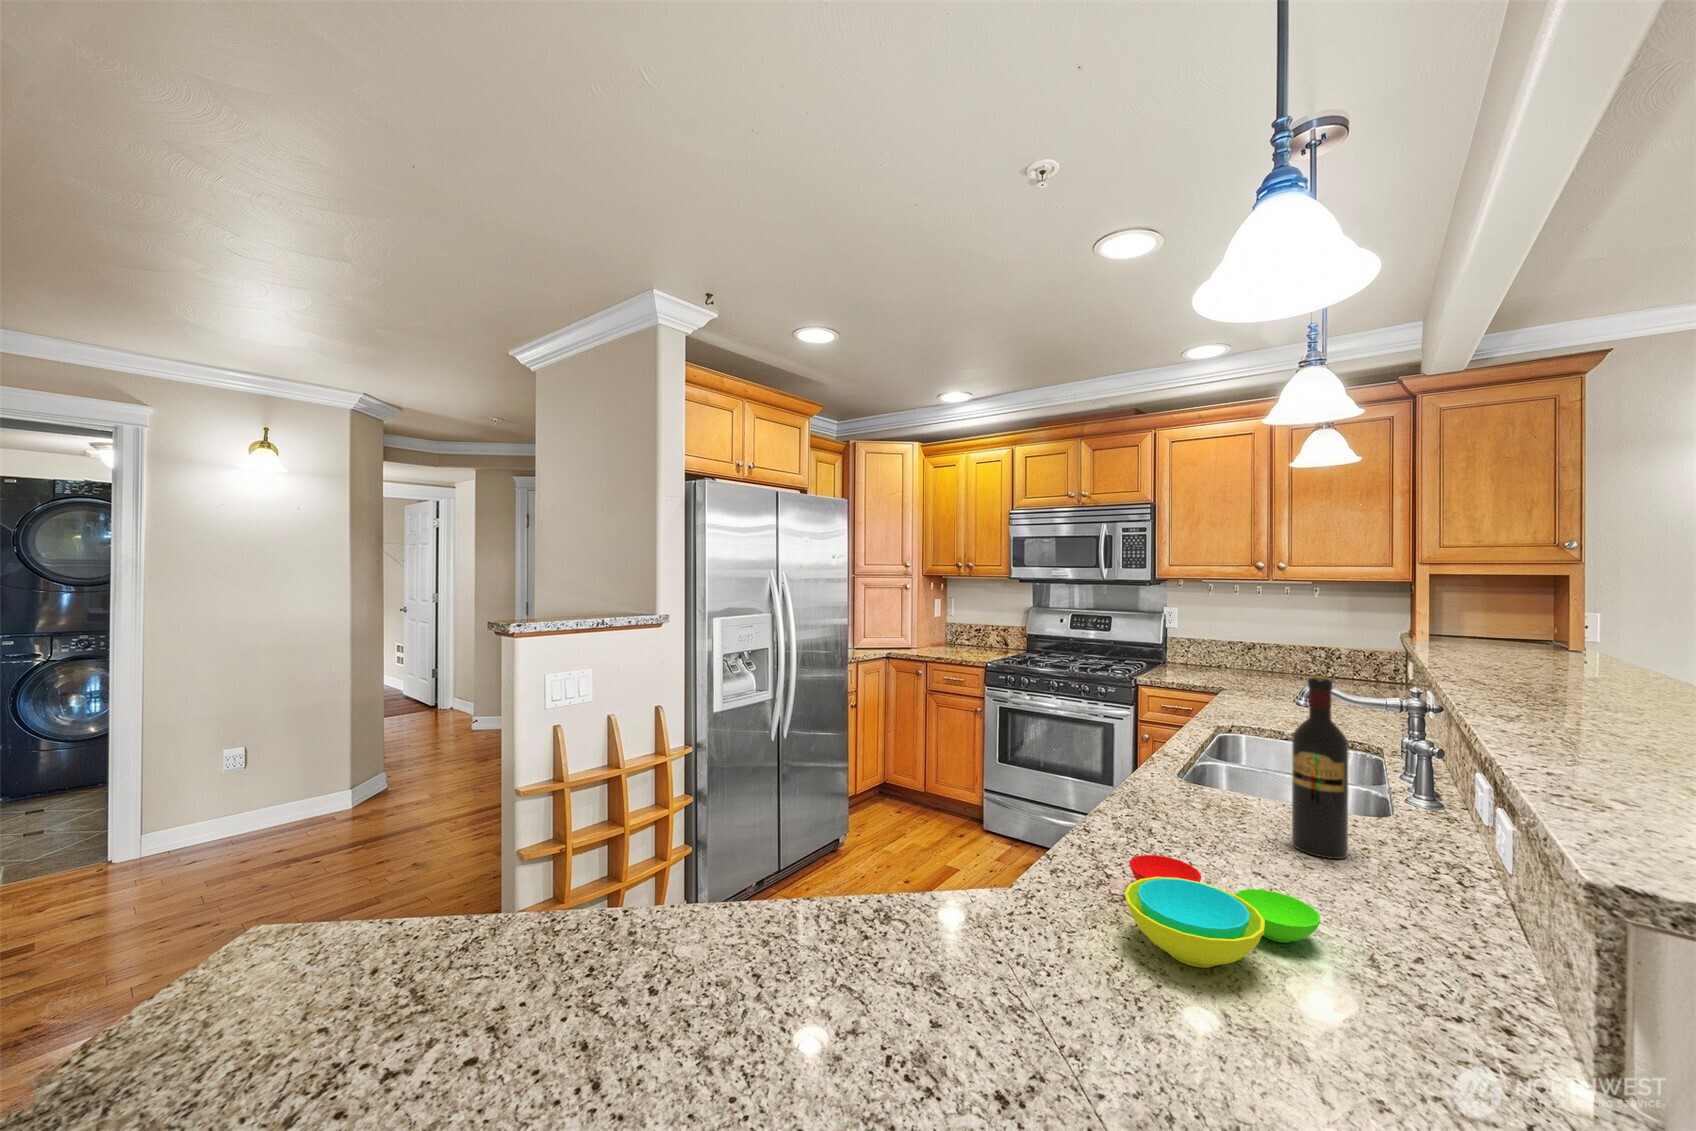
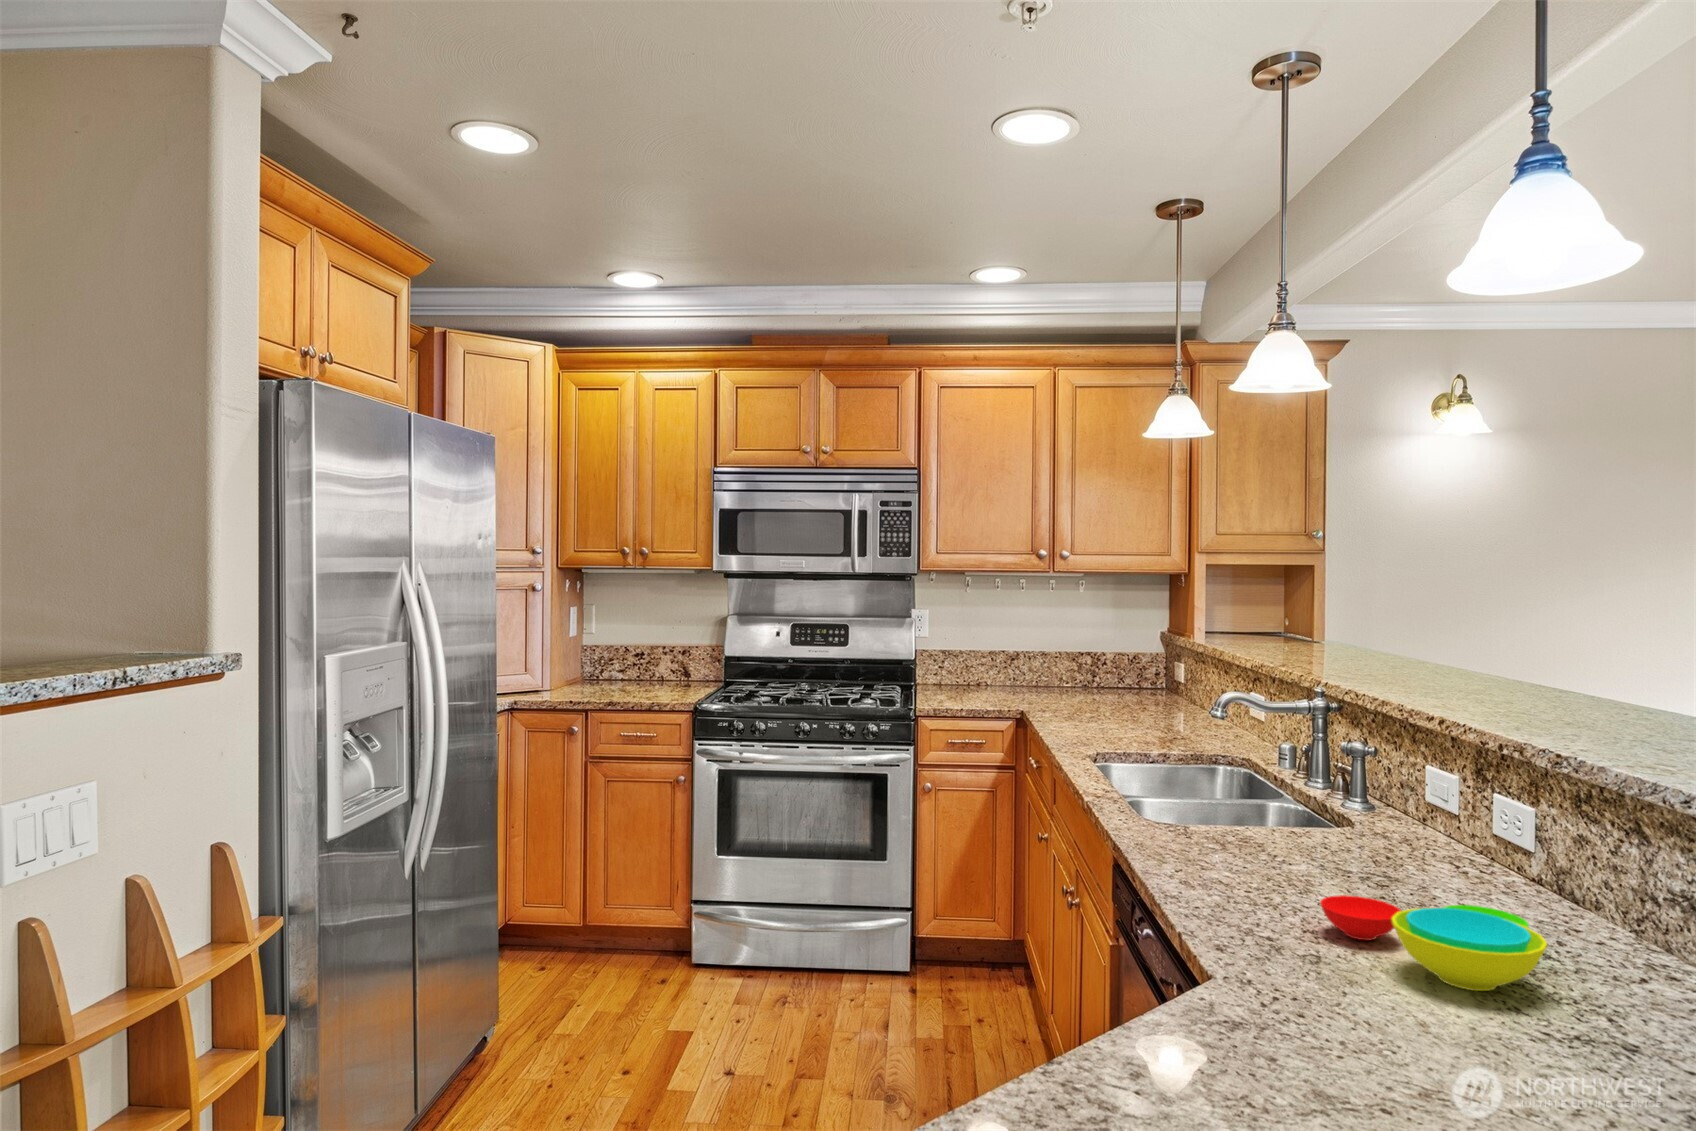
wine bottle: present [1292,676,1349,859] -> none [1352,678,1408,871]

